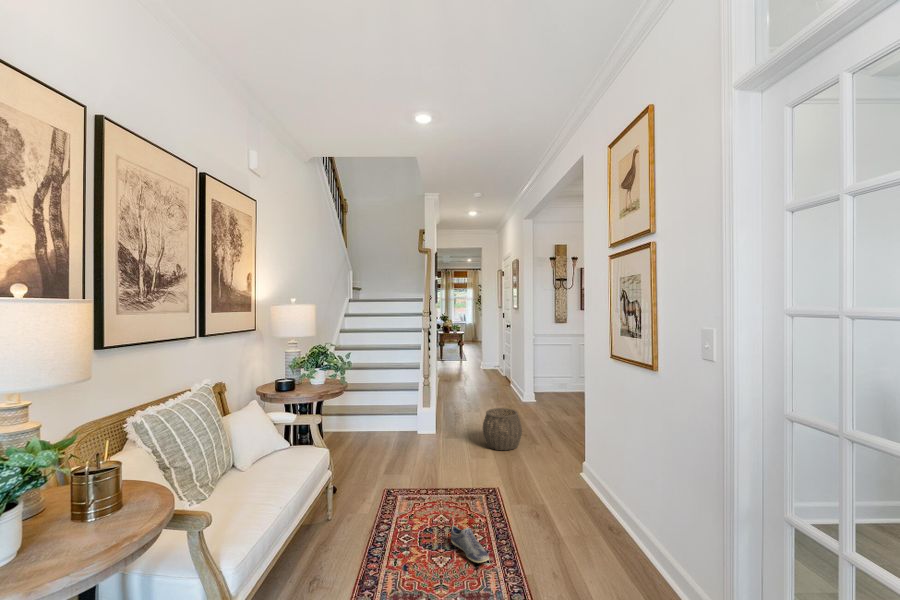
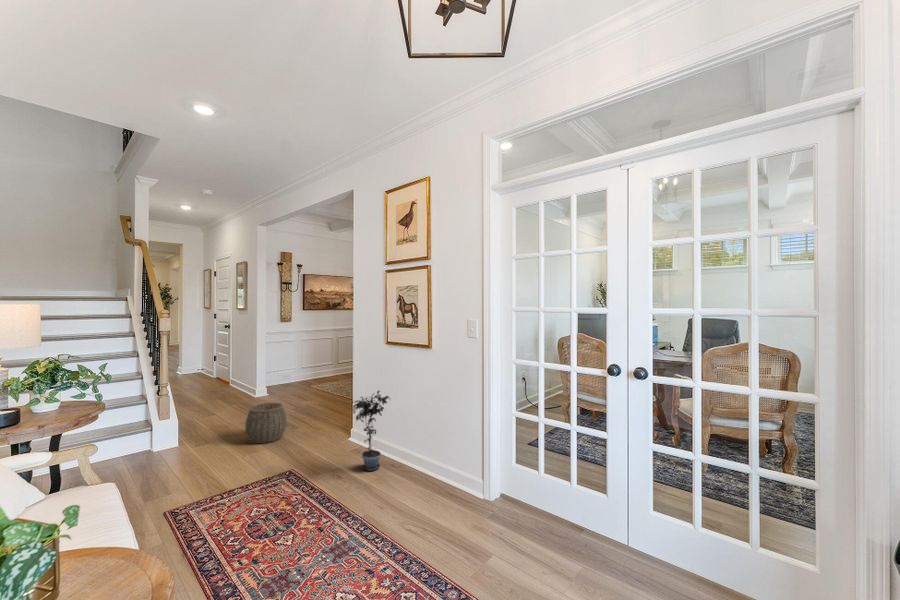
potted plant: none [548,418,613,521] -> present [352,391,389,471]
shoe: present [451,526,489,563] -> none [282,503,329,528]

